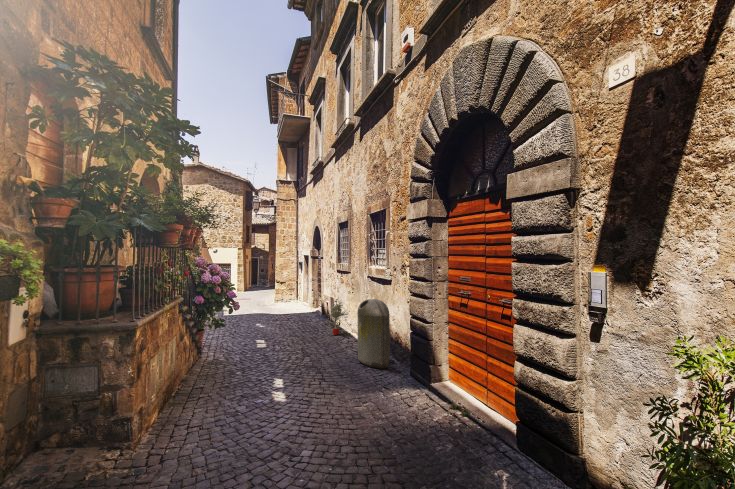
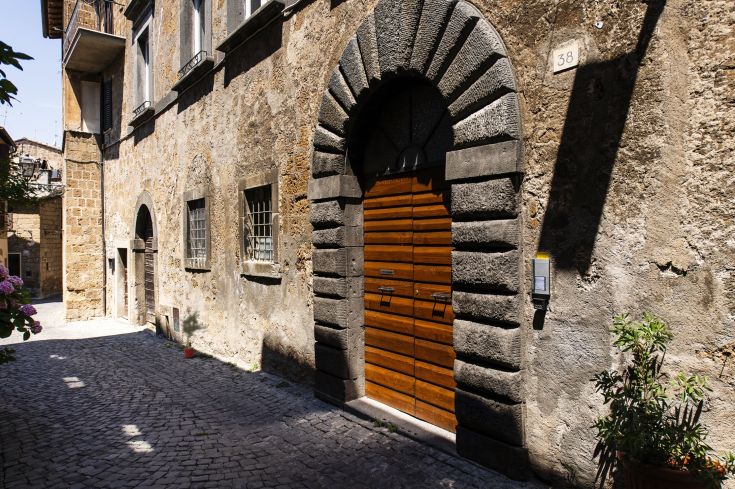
trash can: present [357,299,390,369] -> none [234,303,281,393]

